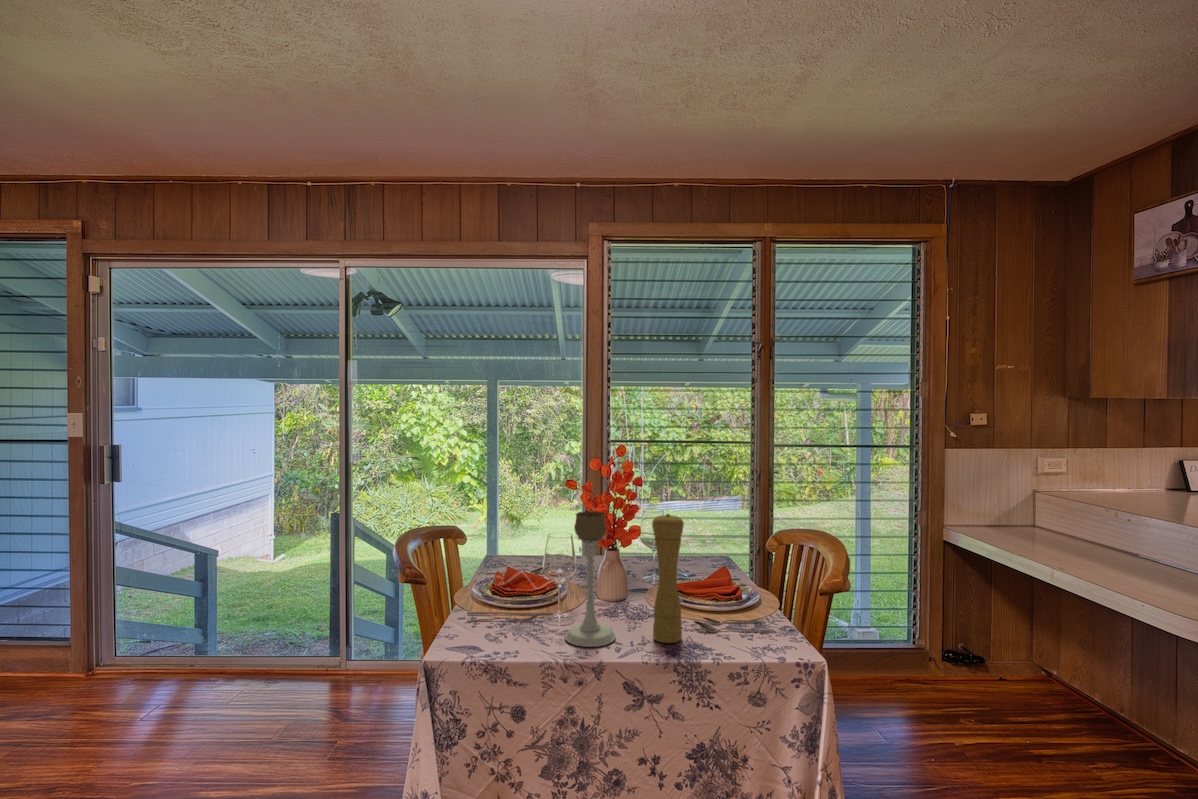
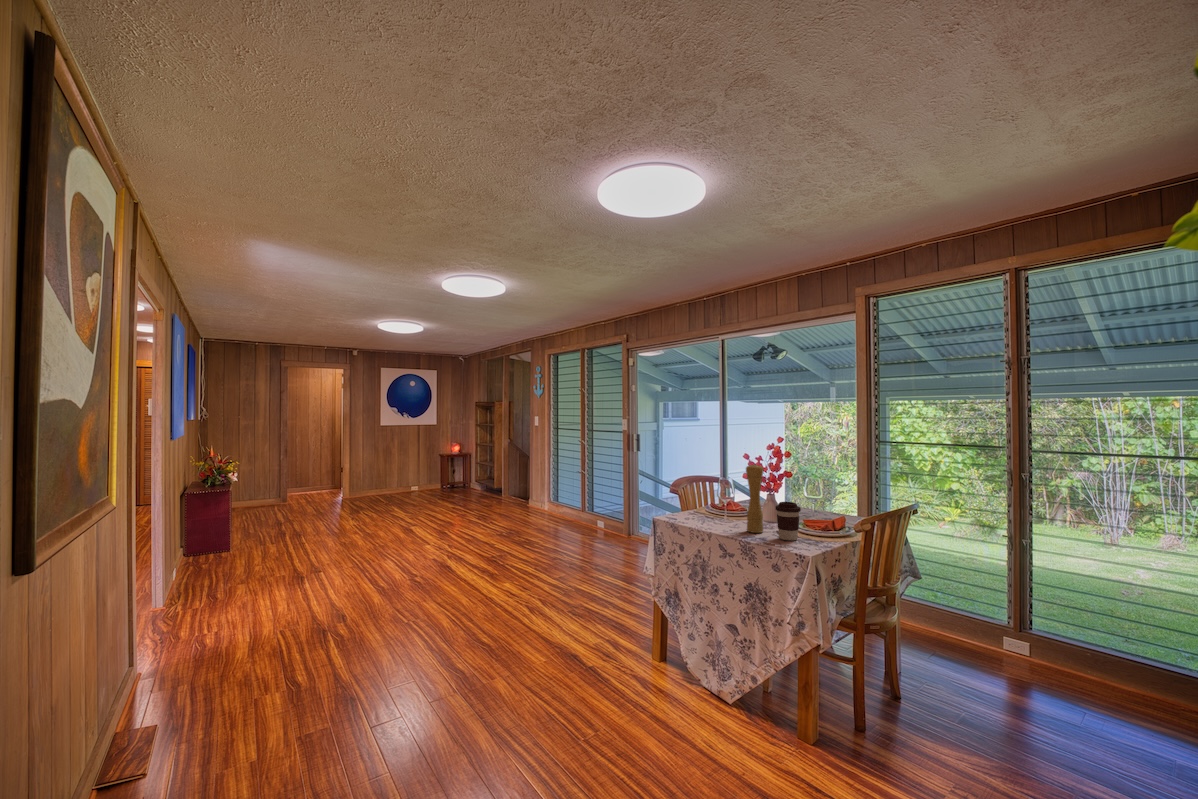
candle holder: present [565,511,616,647] -> none [710,461,737,527]
coffee cup: none [716,573,758,644] -> present [776,502,801,541]

